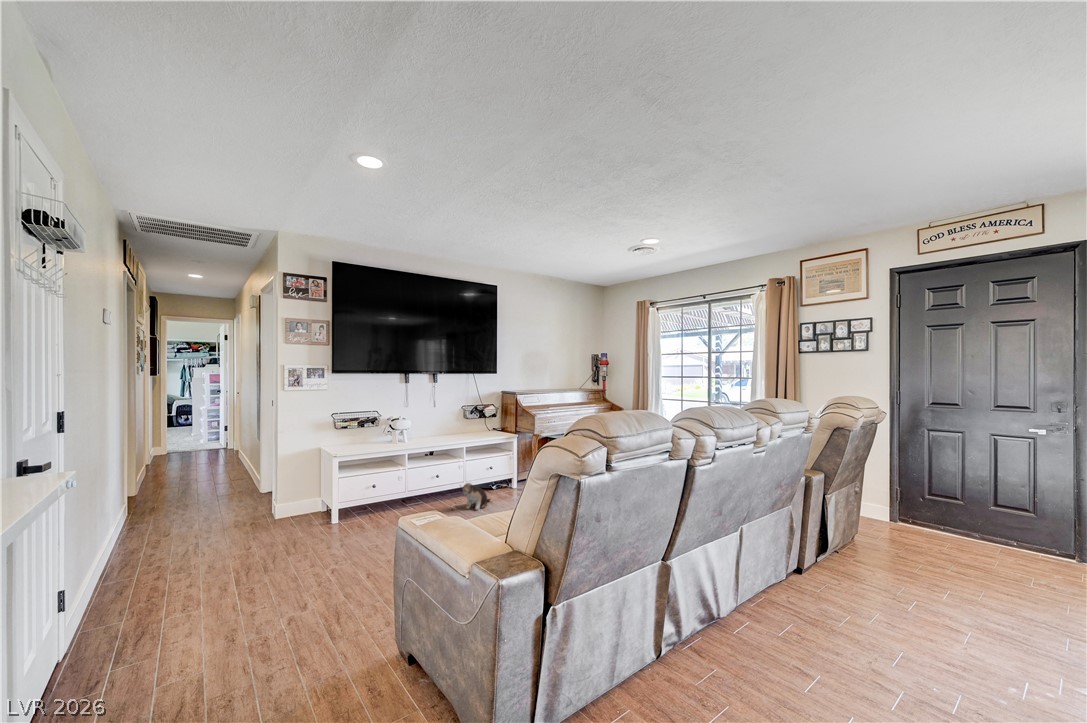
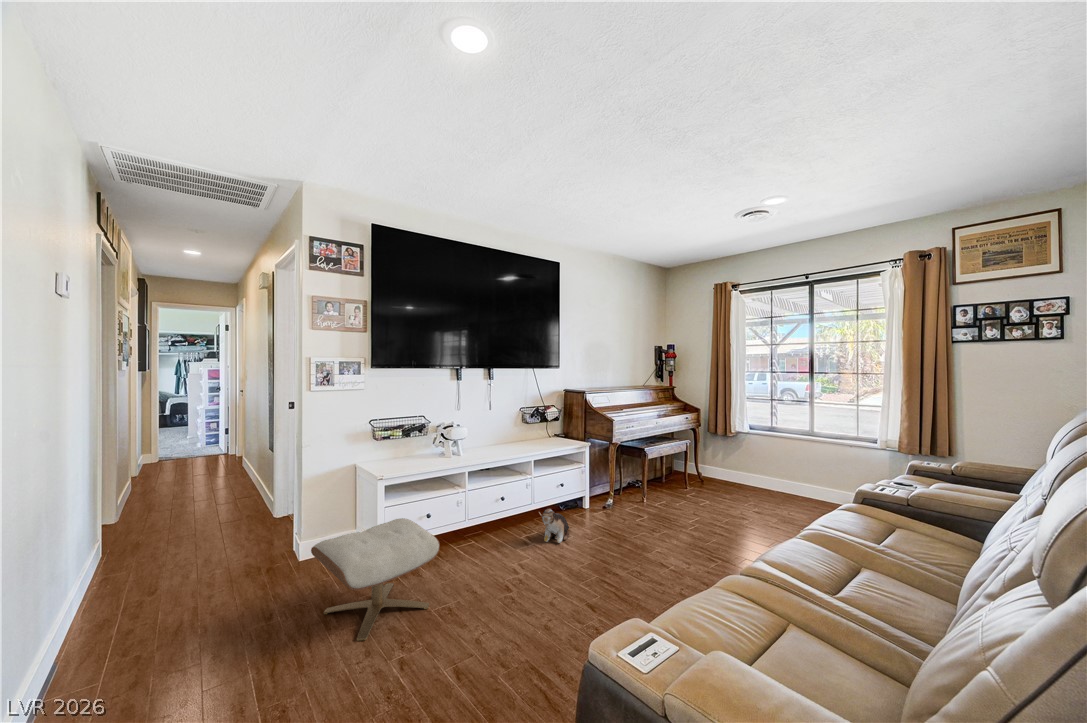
ottoman: none [276,484,371,561] -> present [311,518,440,641]

